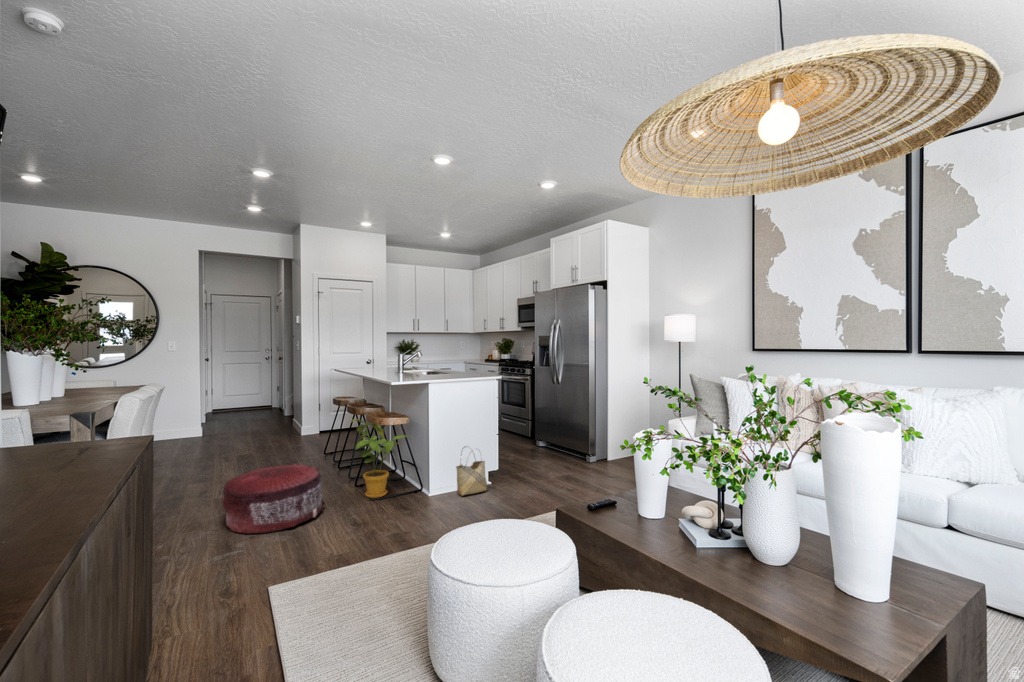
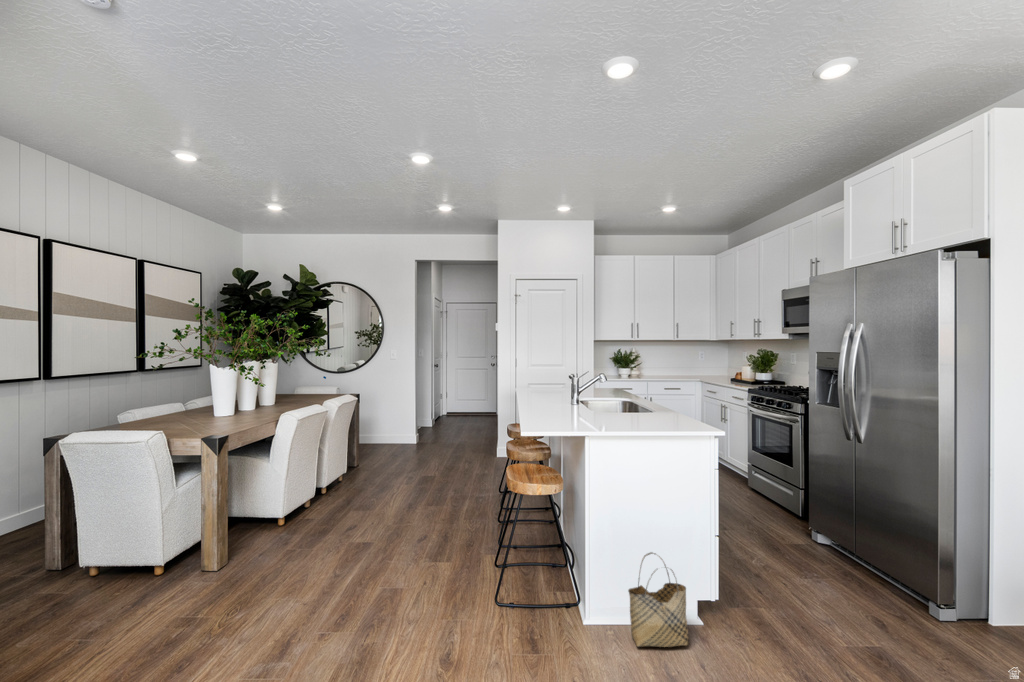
house plant: present [351,419,407,498] -> none [474,474,567,603]
pouf: present [222,464,325,534] -> none [302,526,432,641]

